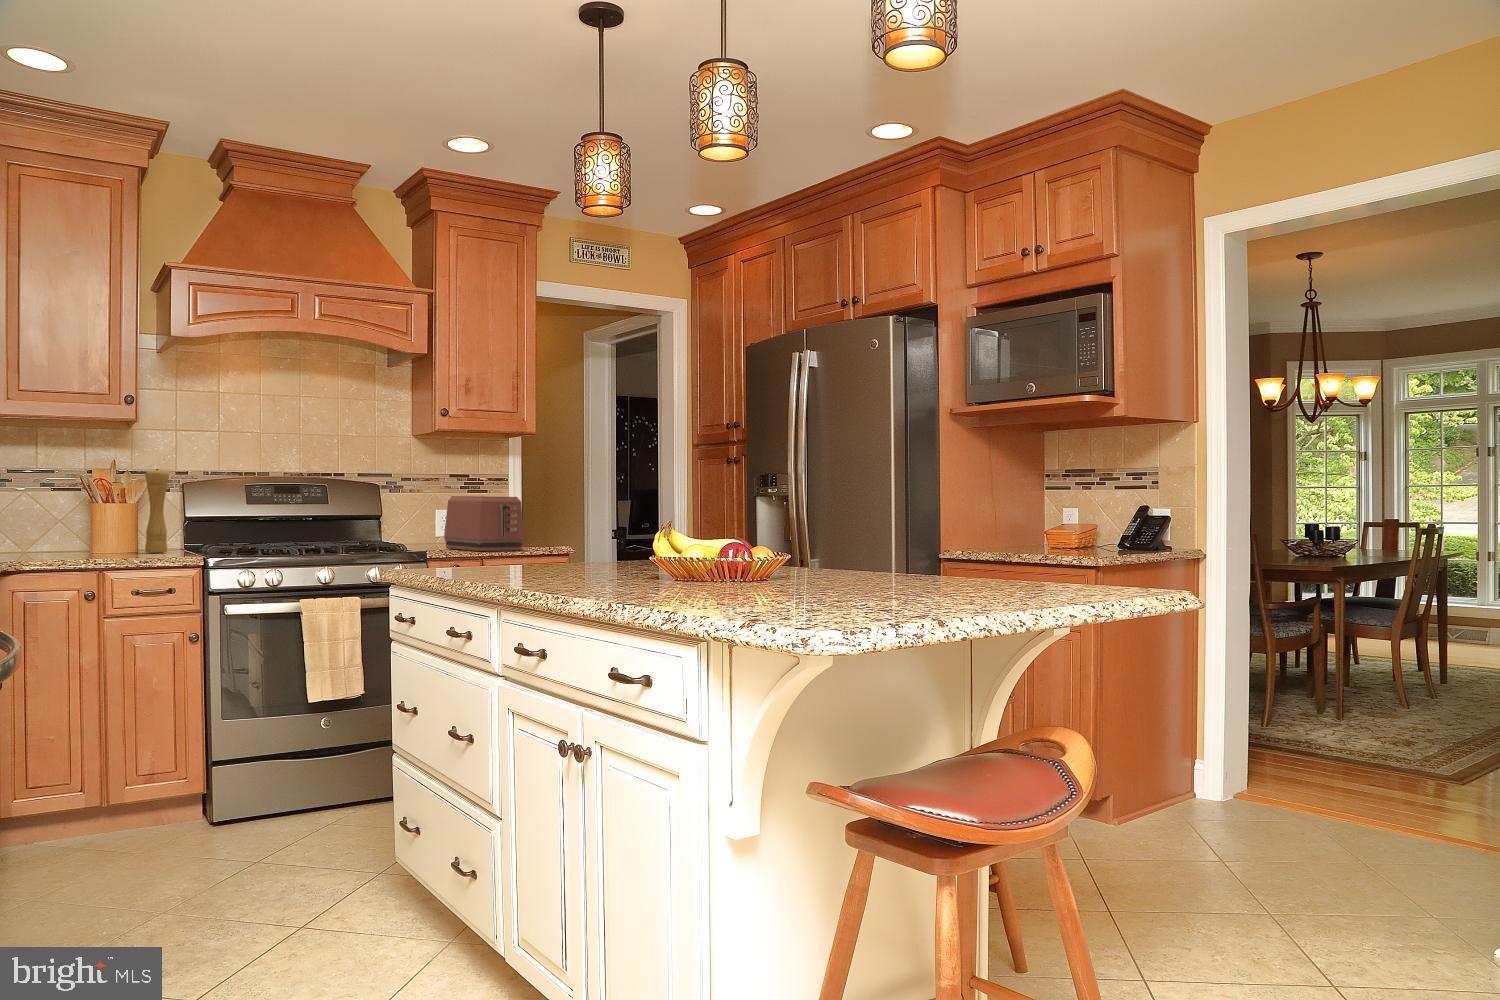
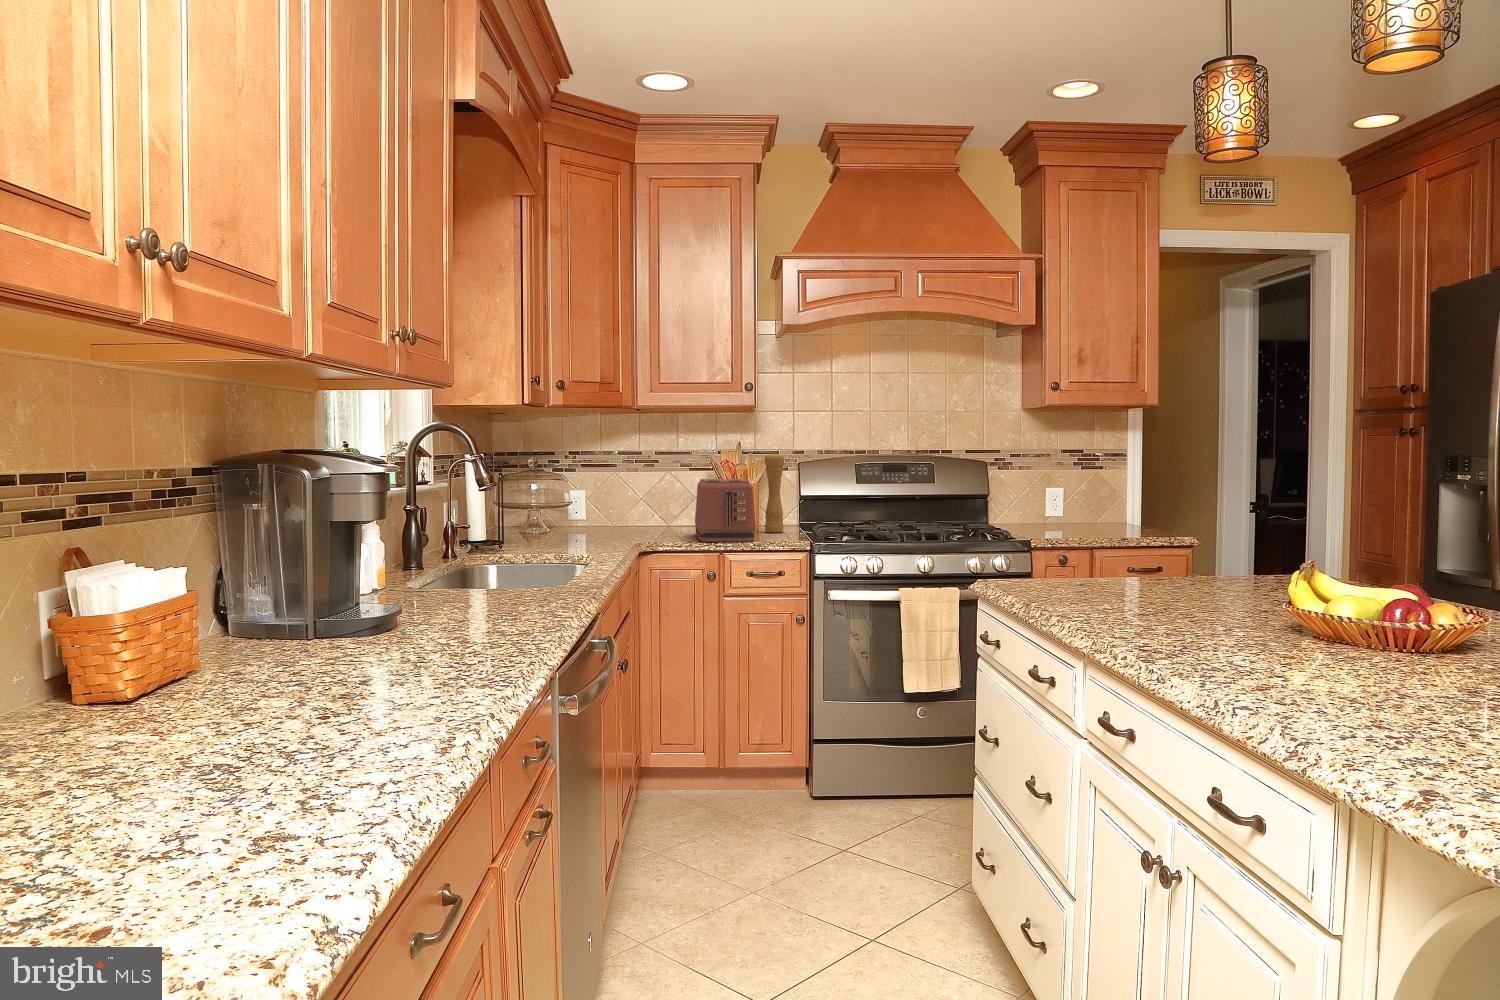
toaster: present [444,496,524,551] -> present [695,479,756,542]

